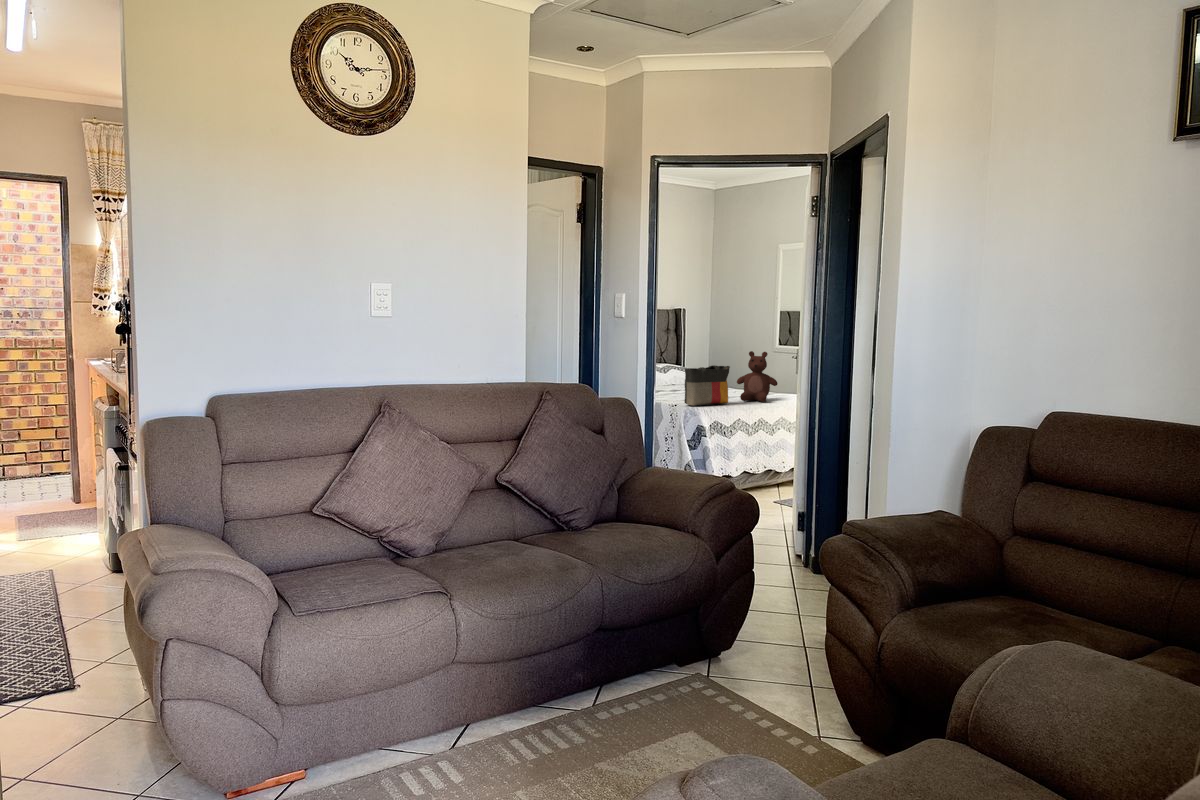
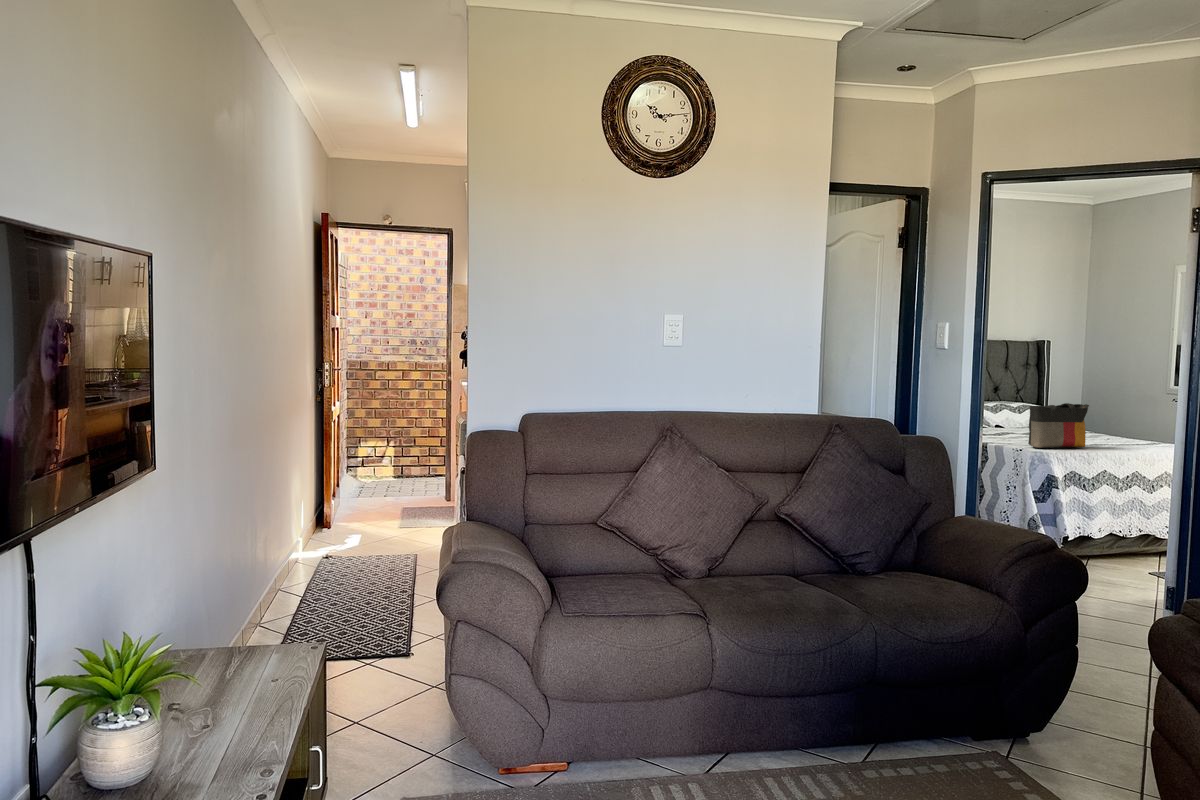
teddy bear: present [737,351,778,402] -> none [1099,388,1155,448]

